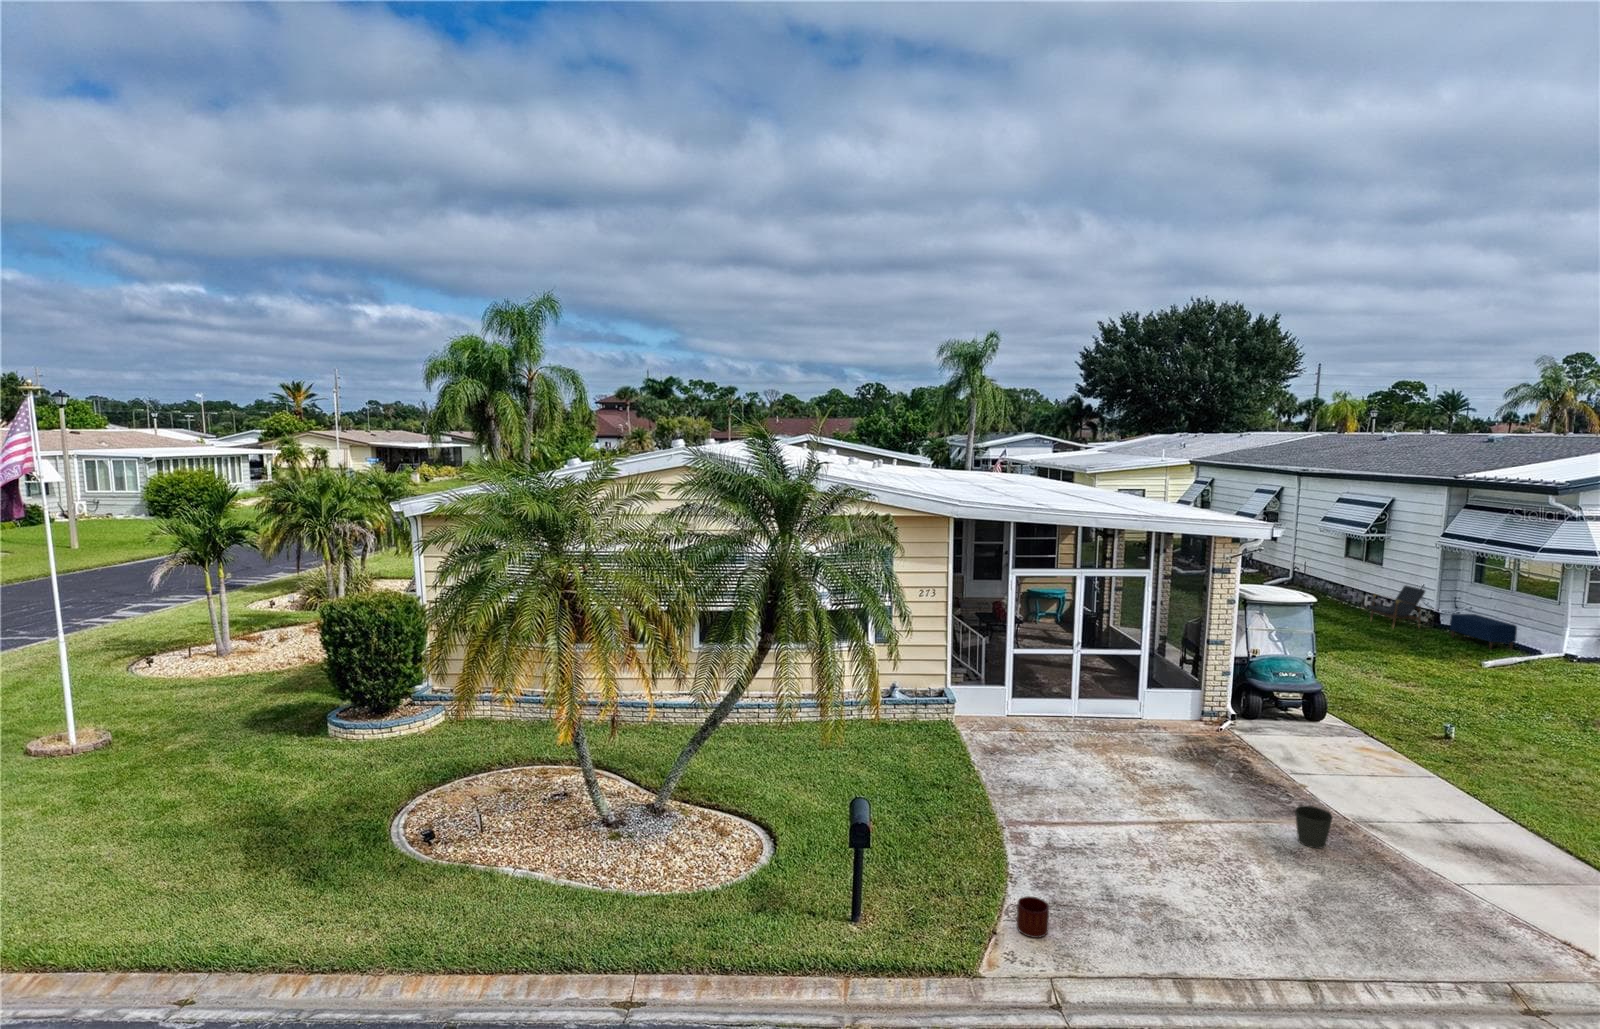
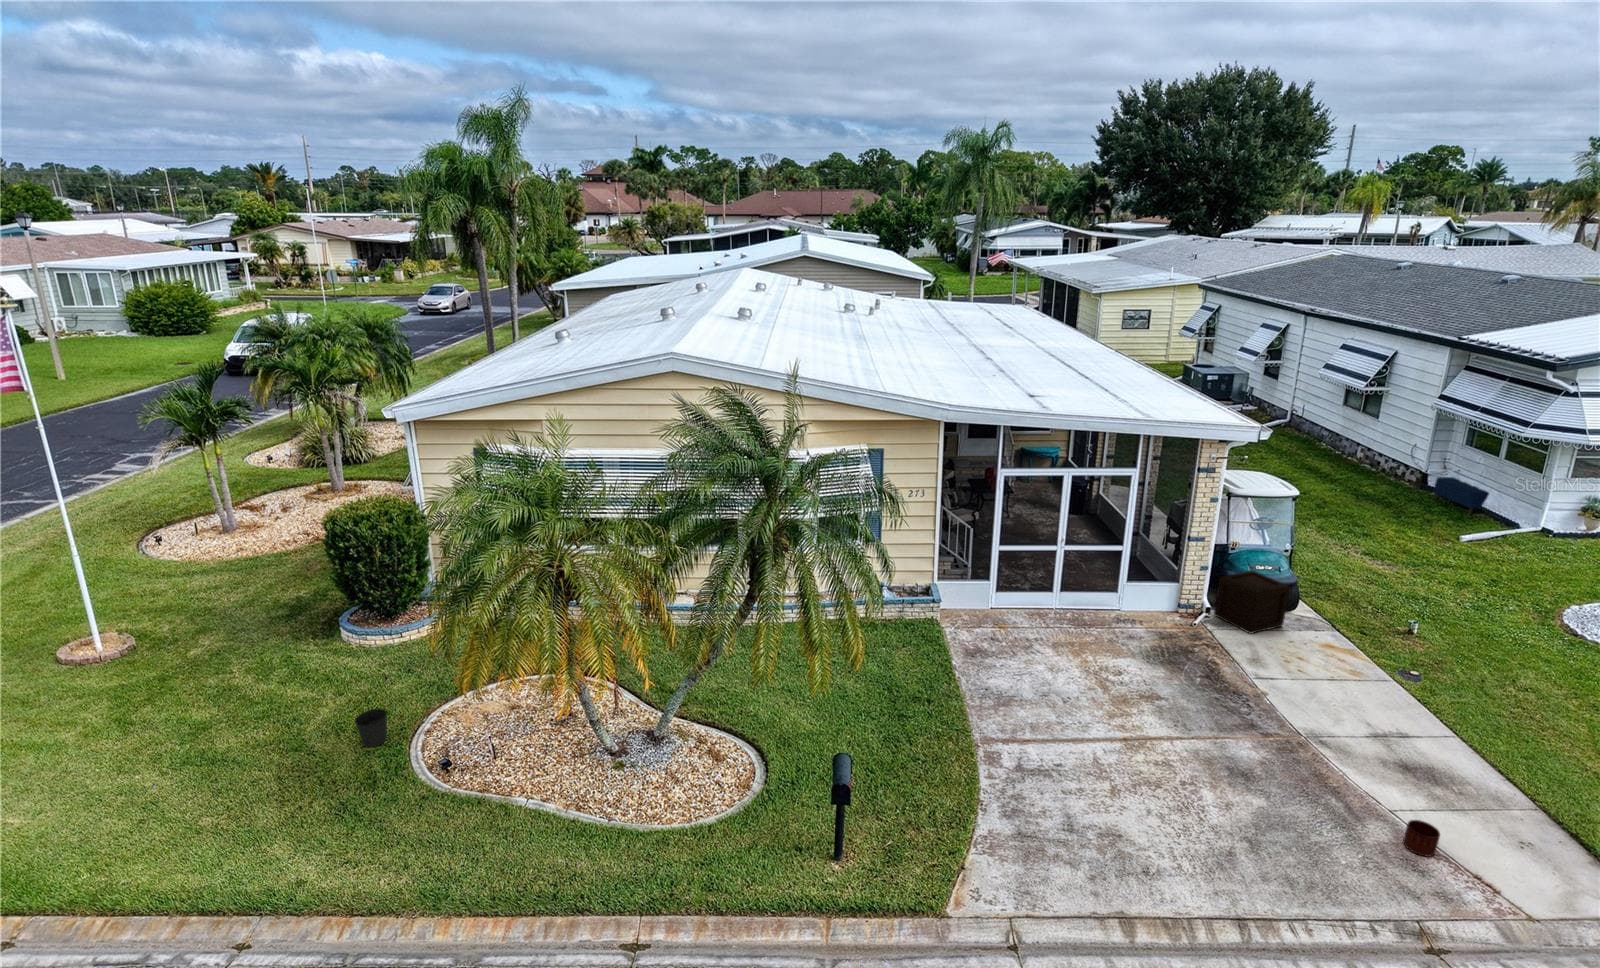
lounge chair: present [1369,586,1425,628] -> none [1357,444,1415,489]
wooden crate: none [1240,676,1317,739] -> present [1214,570,1290,633]
bucket: present [1295,806,1333,848] -> present [355,709,387,747]
planter: present [1017,896,1049,938] -> present [1403,820,1440,857]

